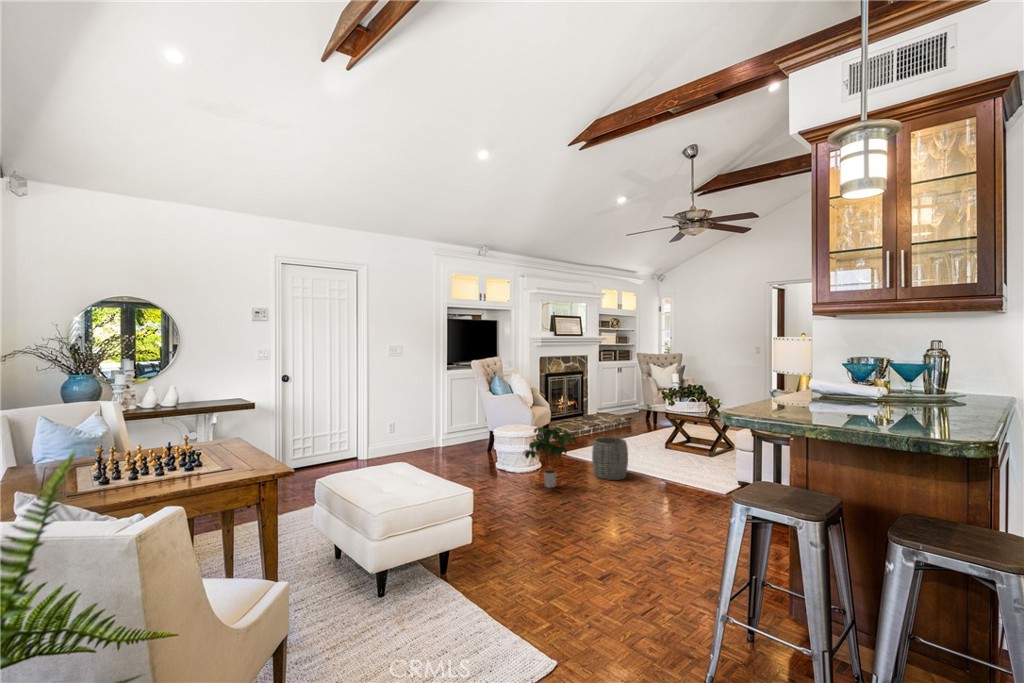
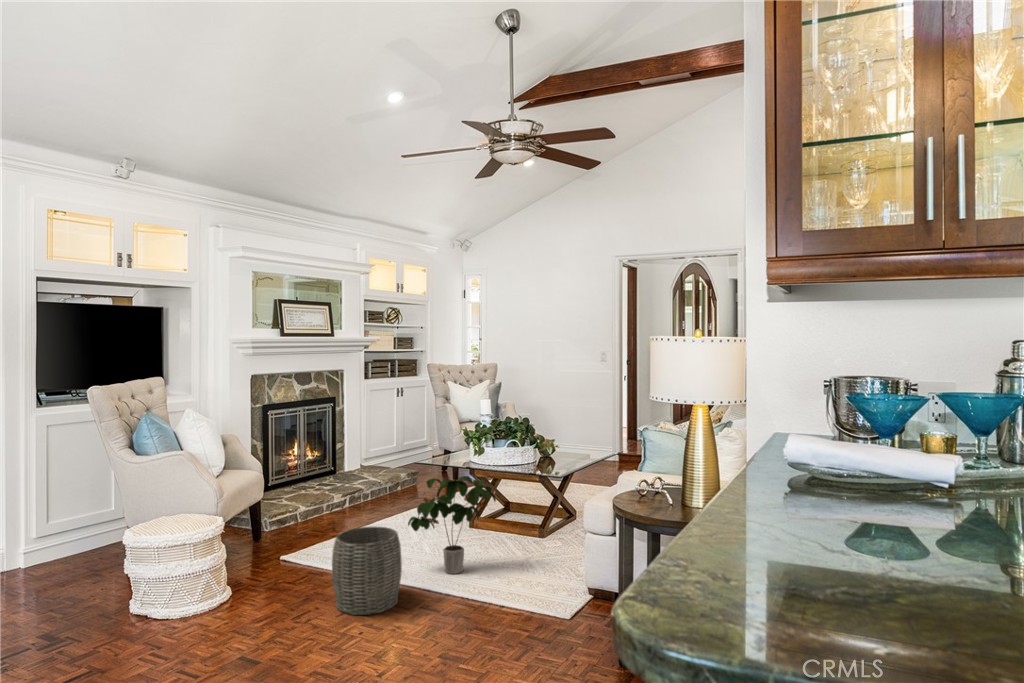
potted plant: present [524,427,577,488] -> present [408,476,496,574]

